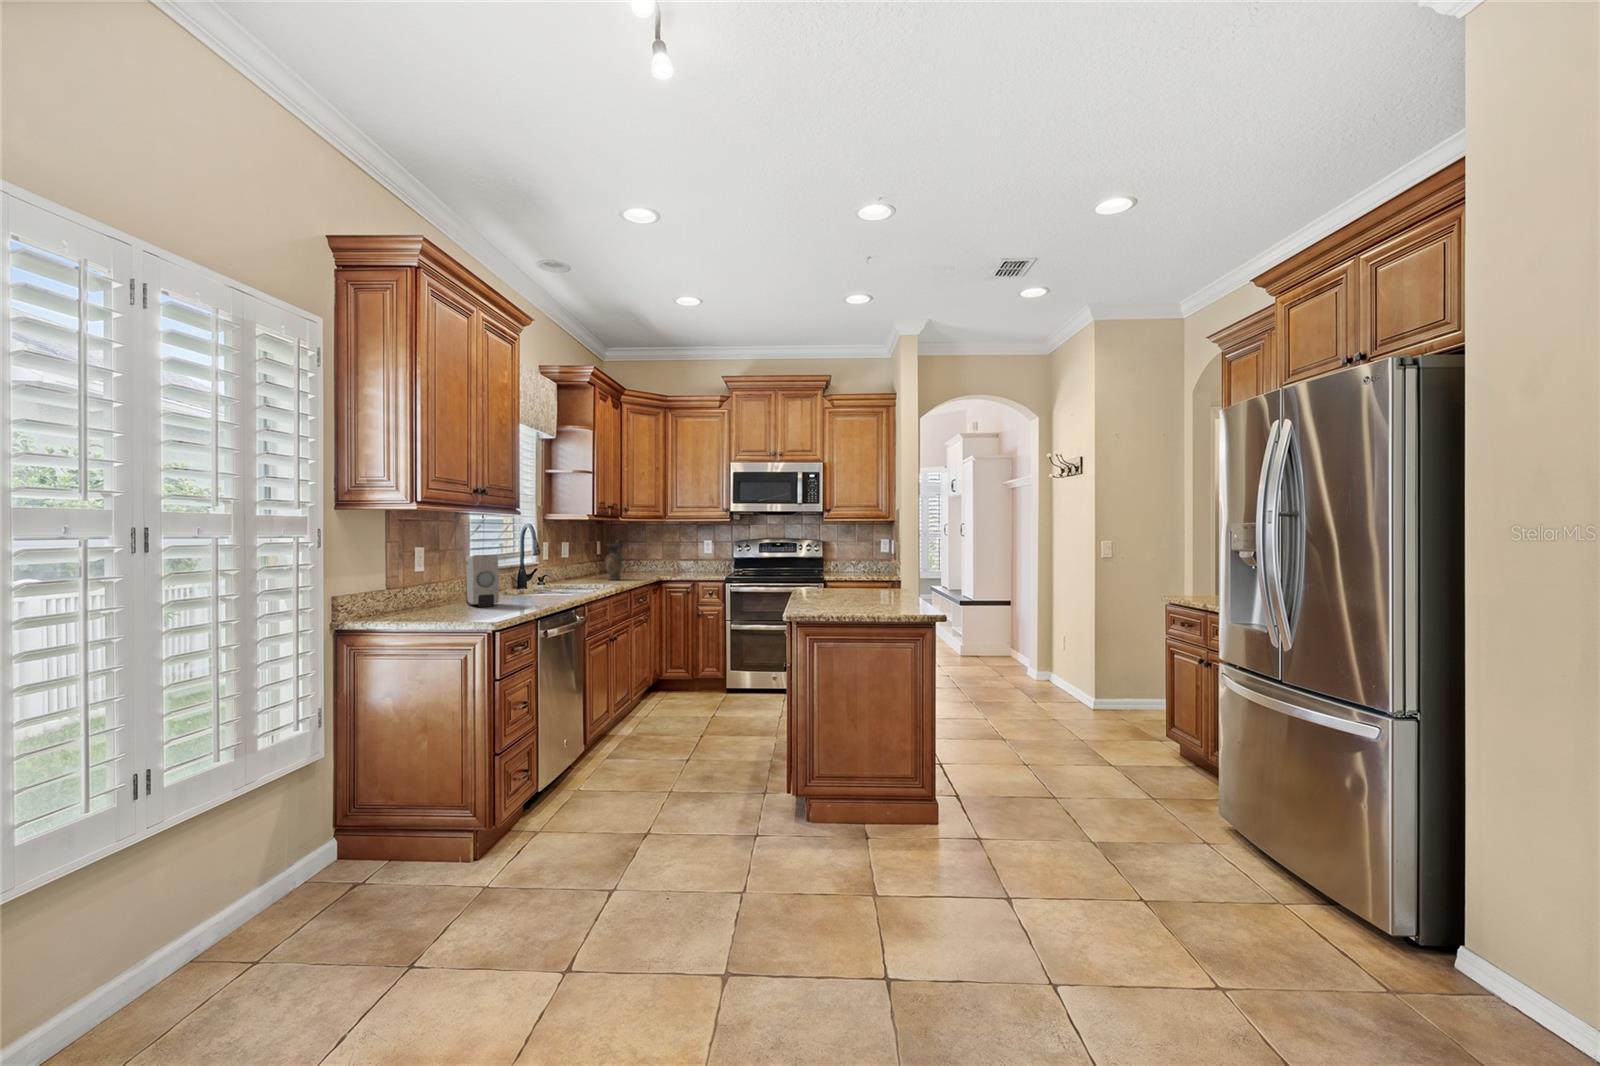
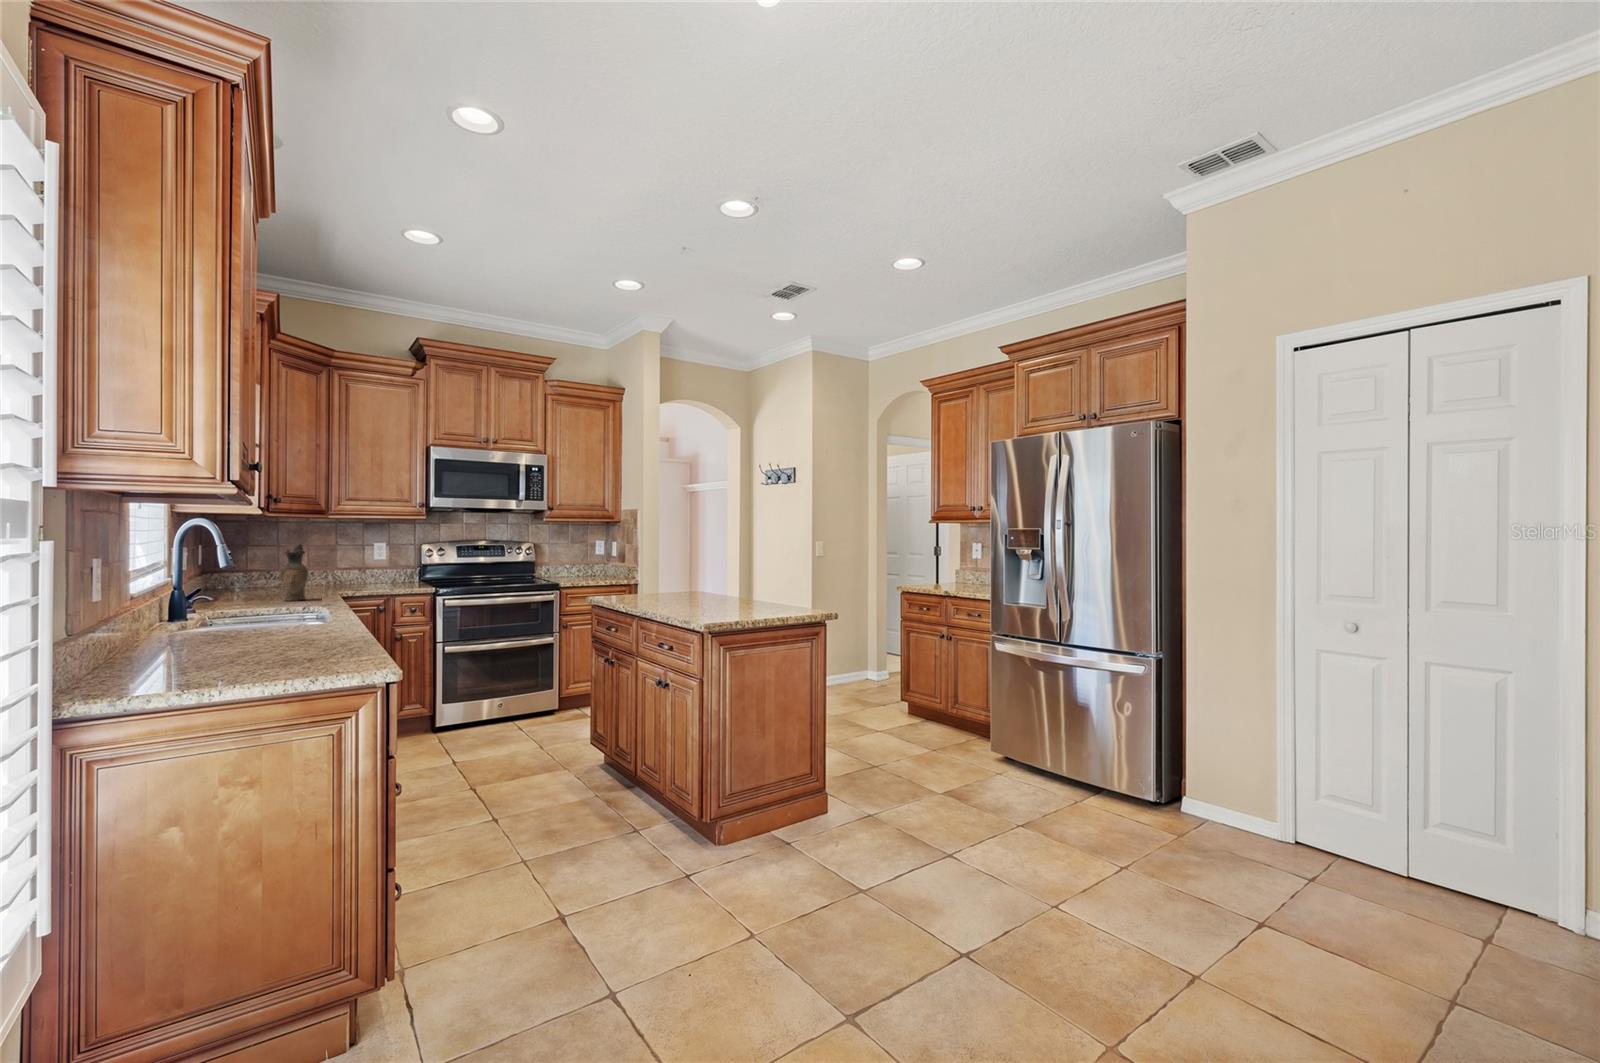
soap dispenser: present [466,555,499,607] -> none [202,572,284,656]

